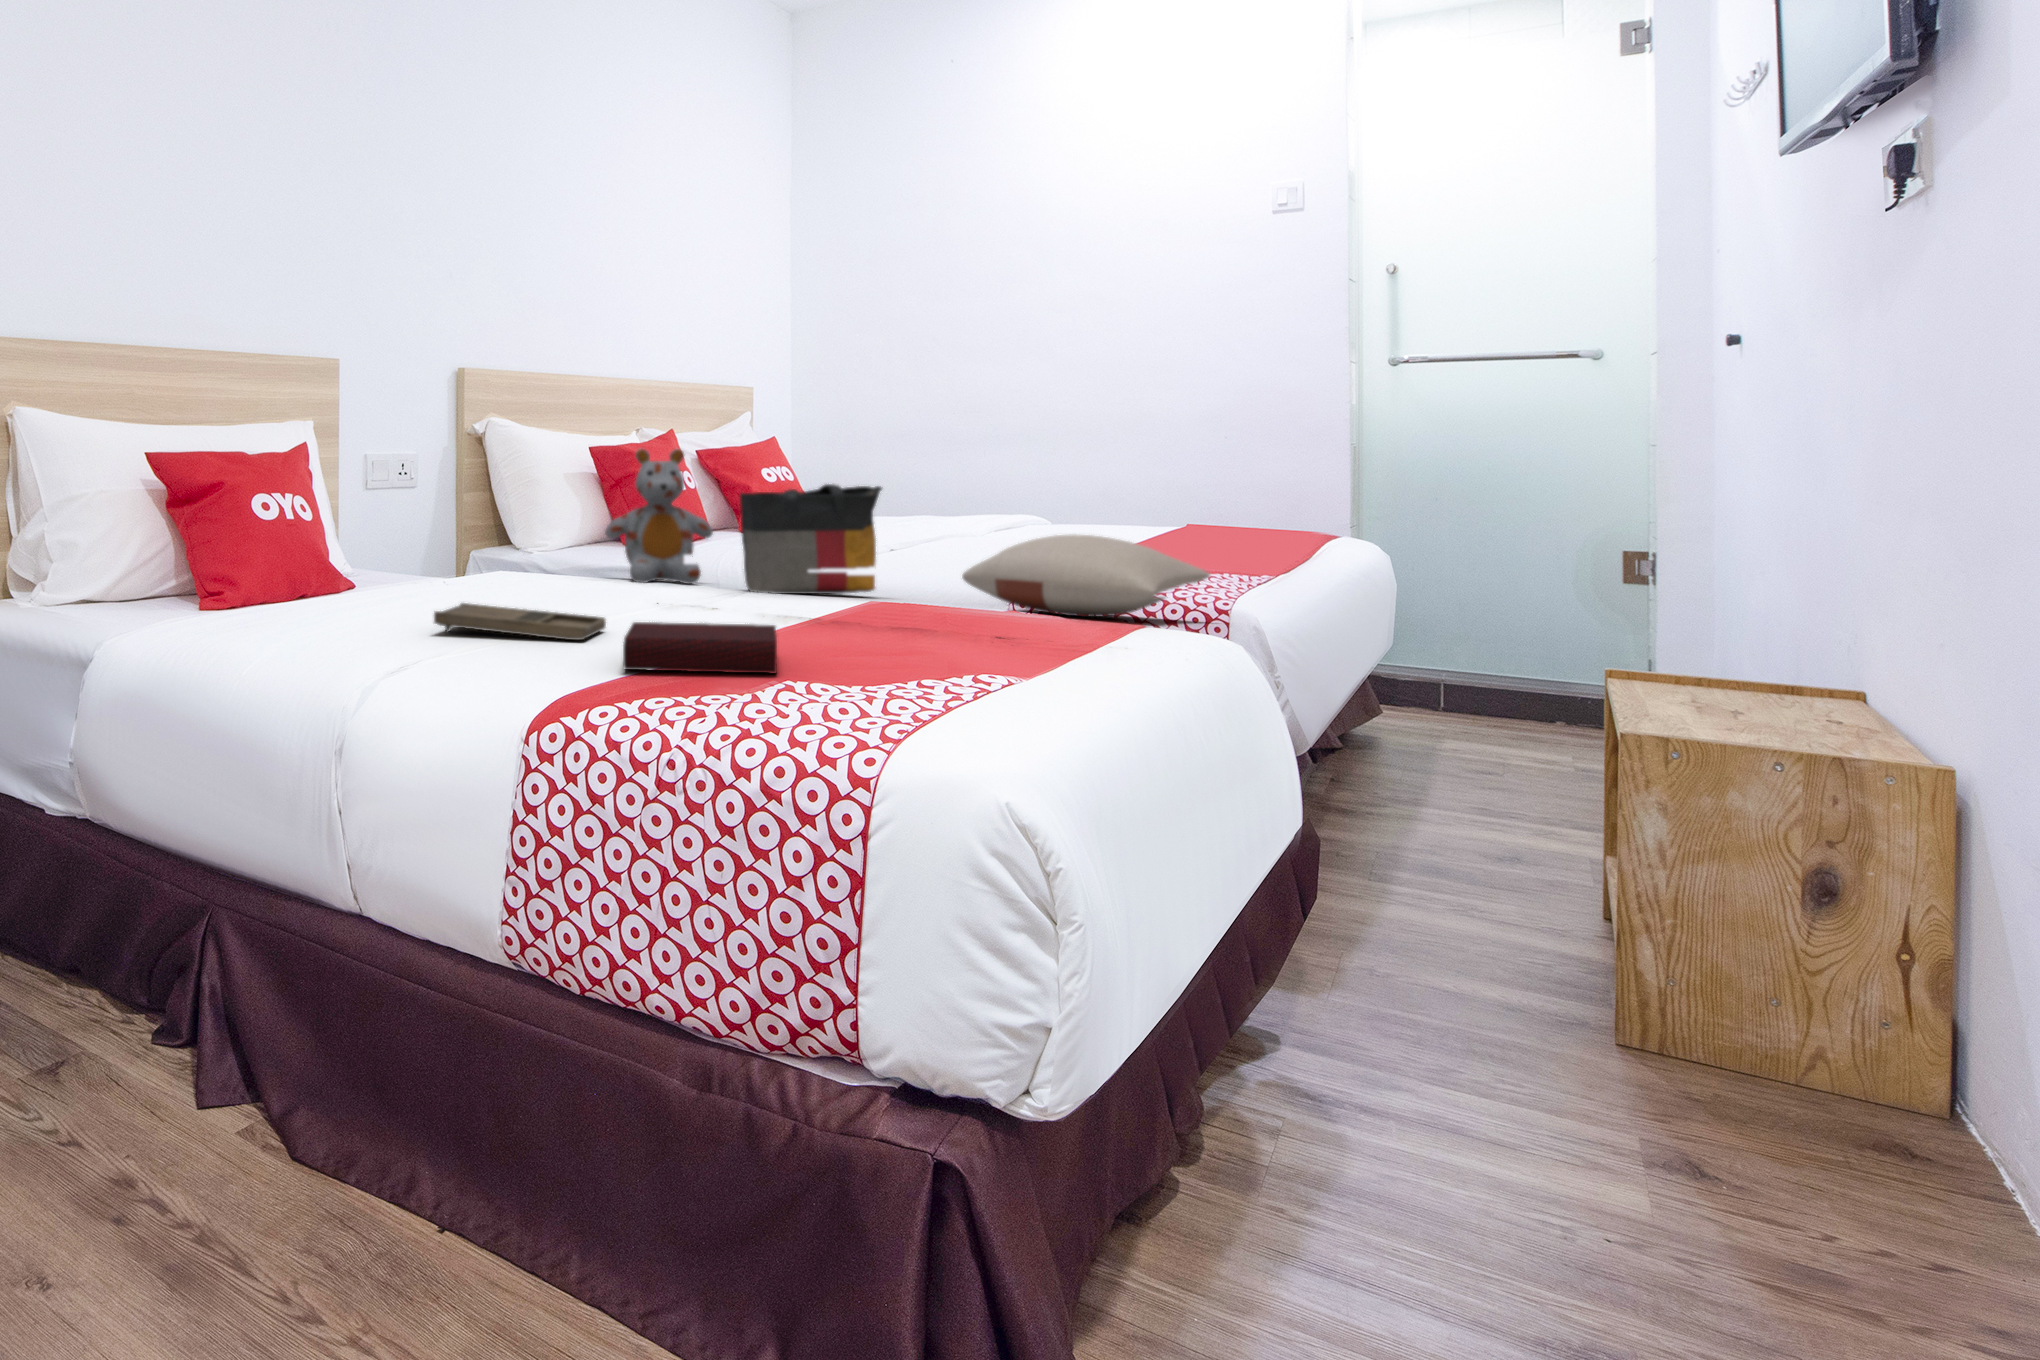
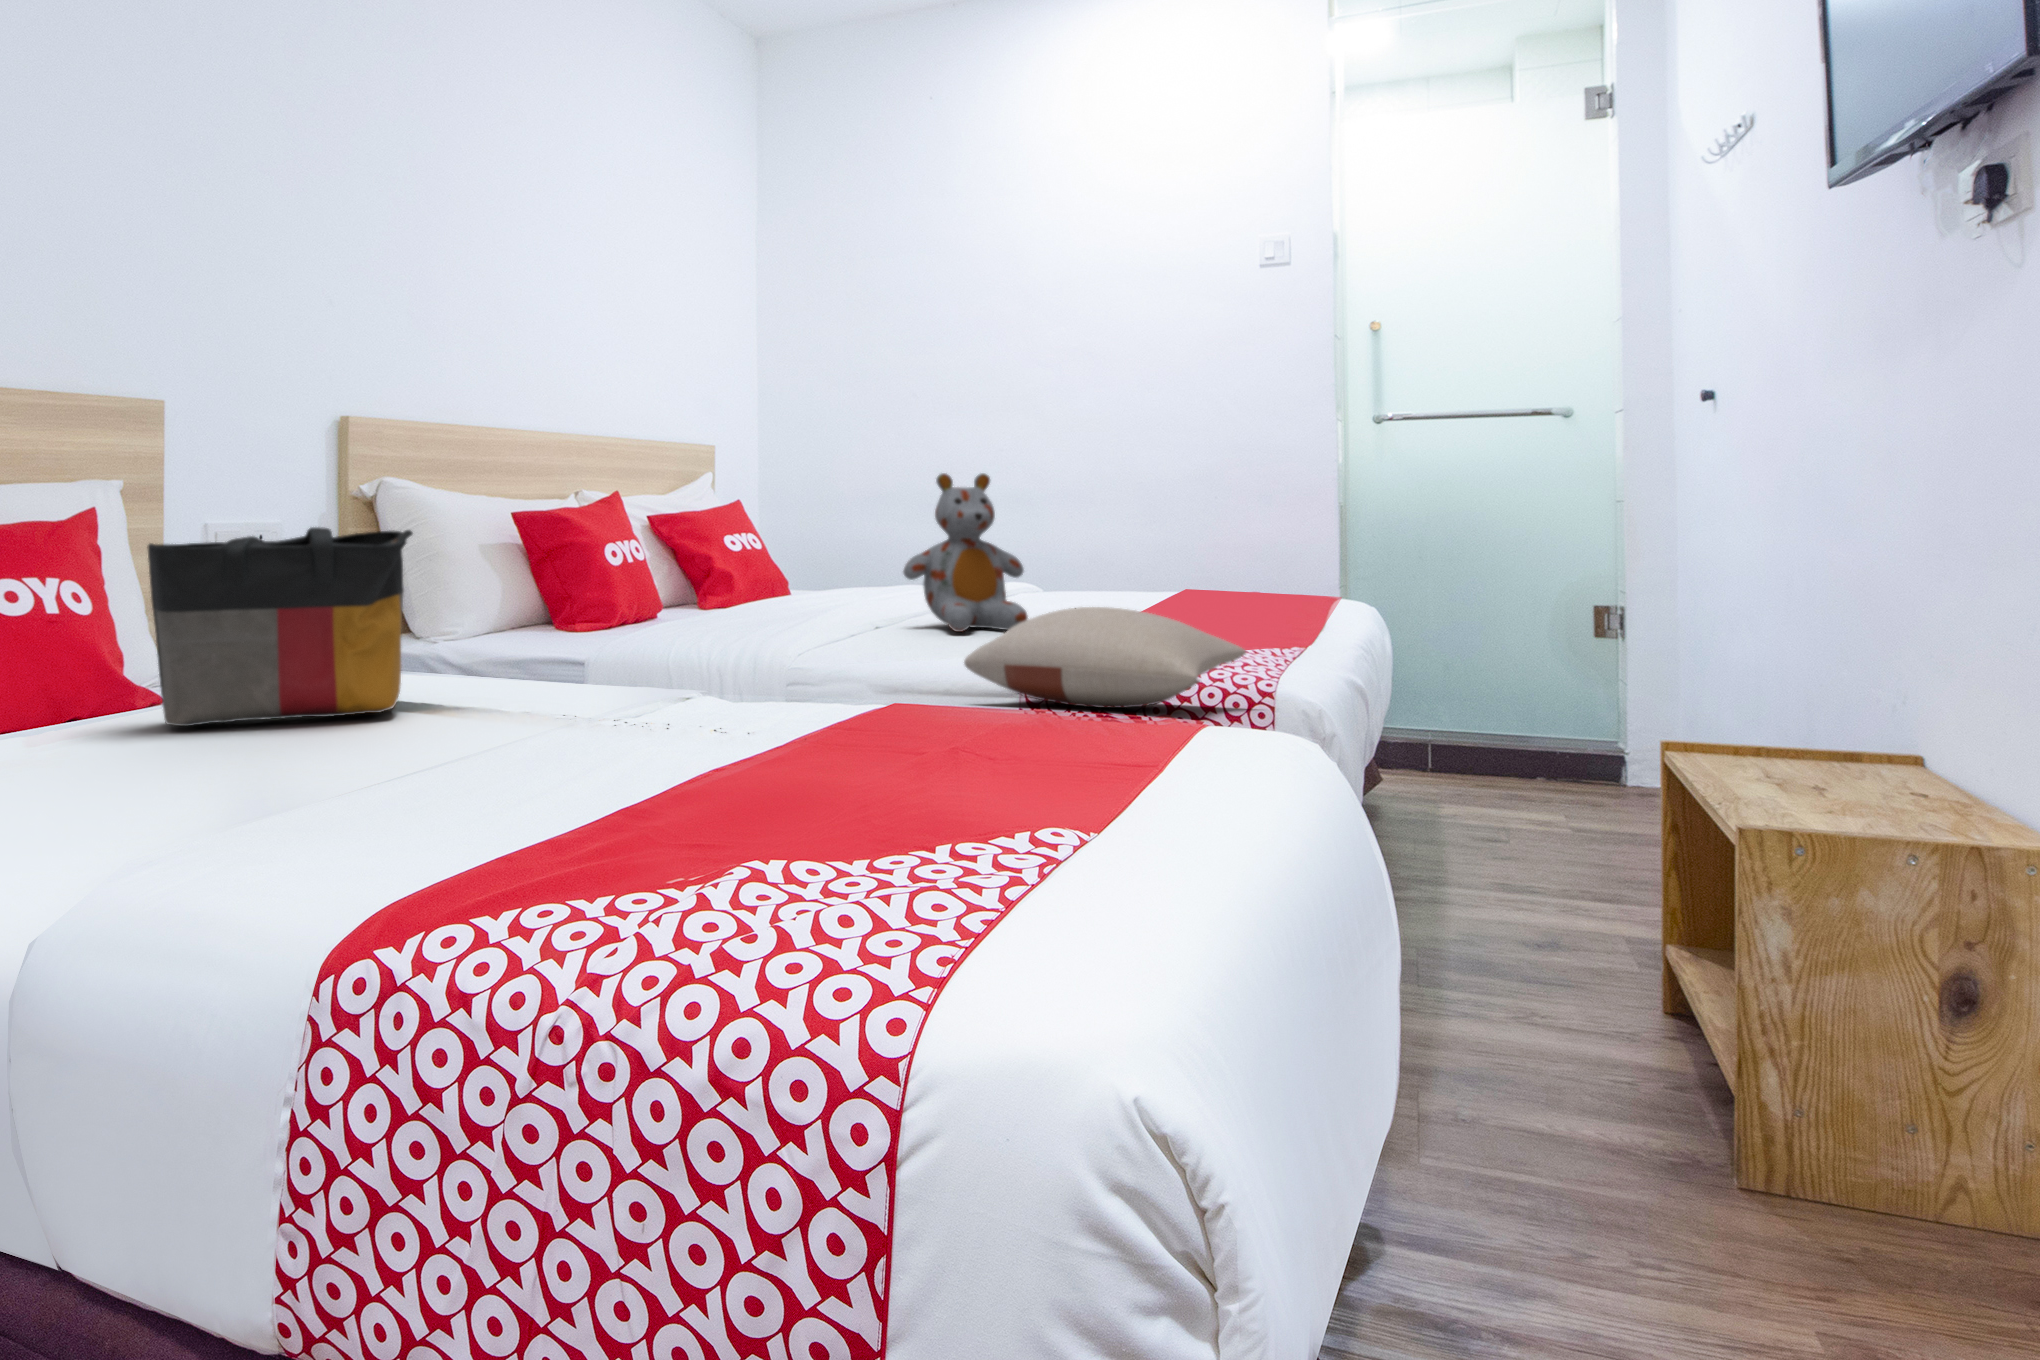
stuffed bear: present [605,449,713,584] -> present [903,473,1028,632]
tote bag: present [740,484,882,594] -> present [147,527,413,726]
tray: present [434,603,606,640] -> none [239,727,497,781]
book: present [623,622,777,673] -> none [505,752,736,835]

